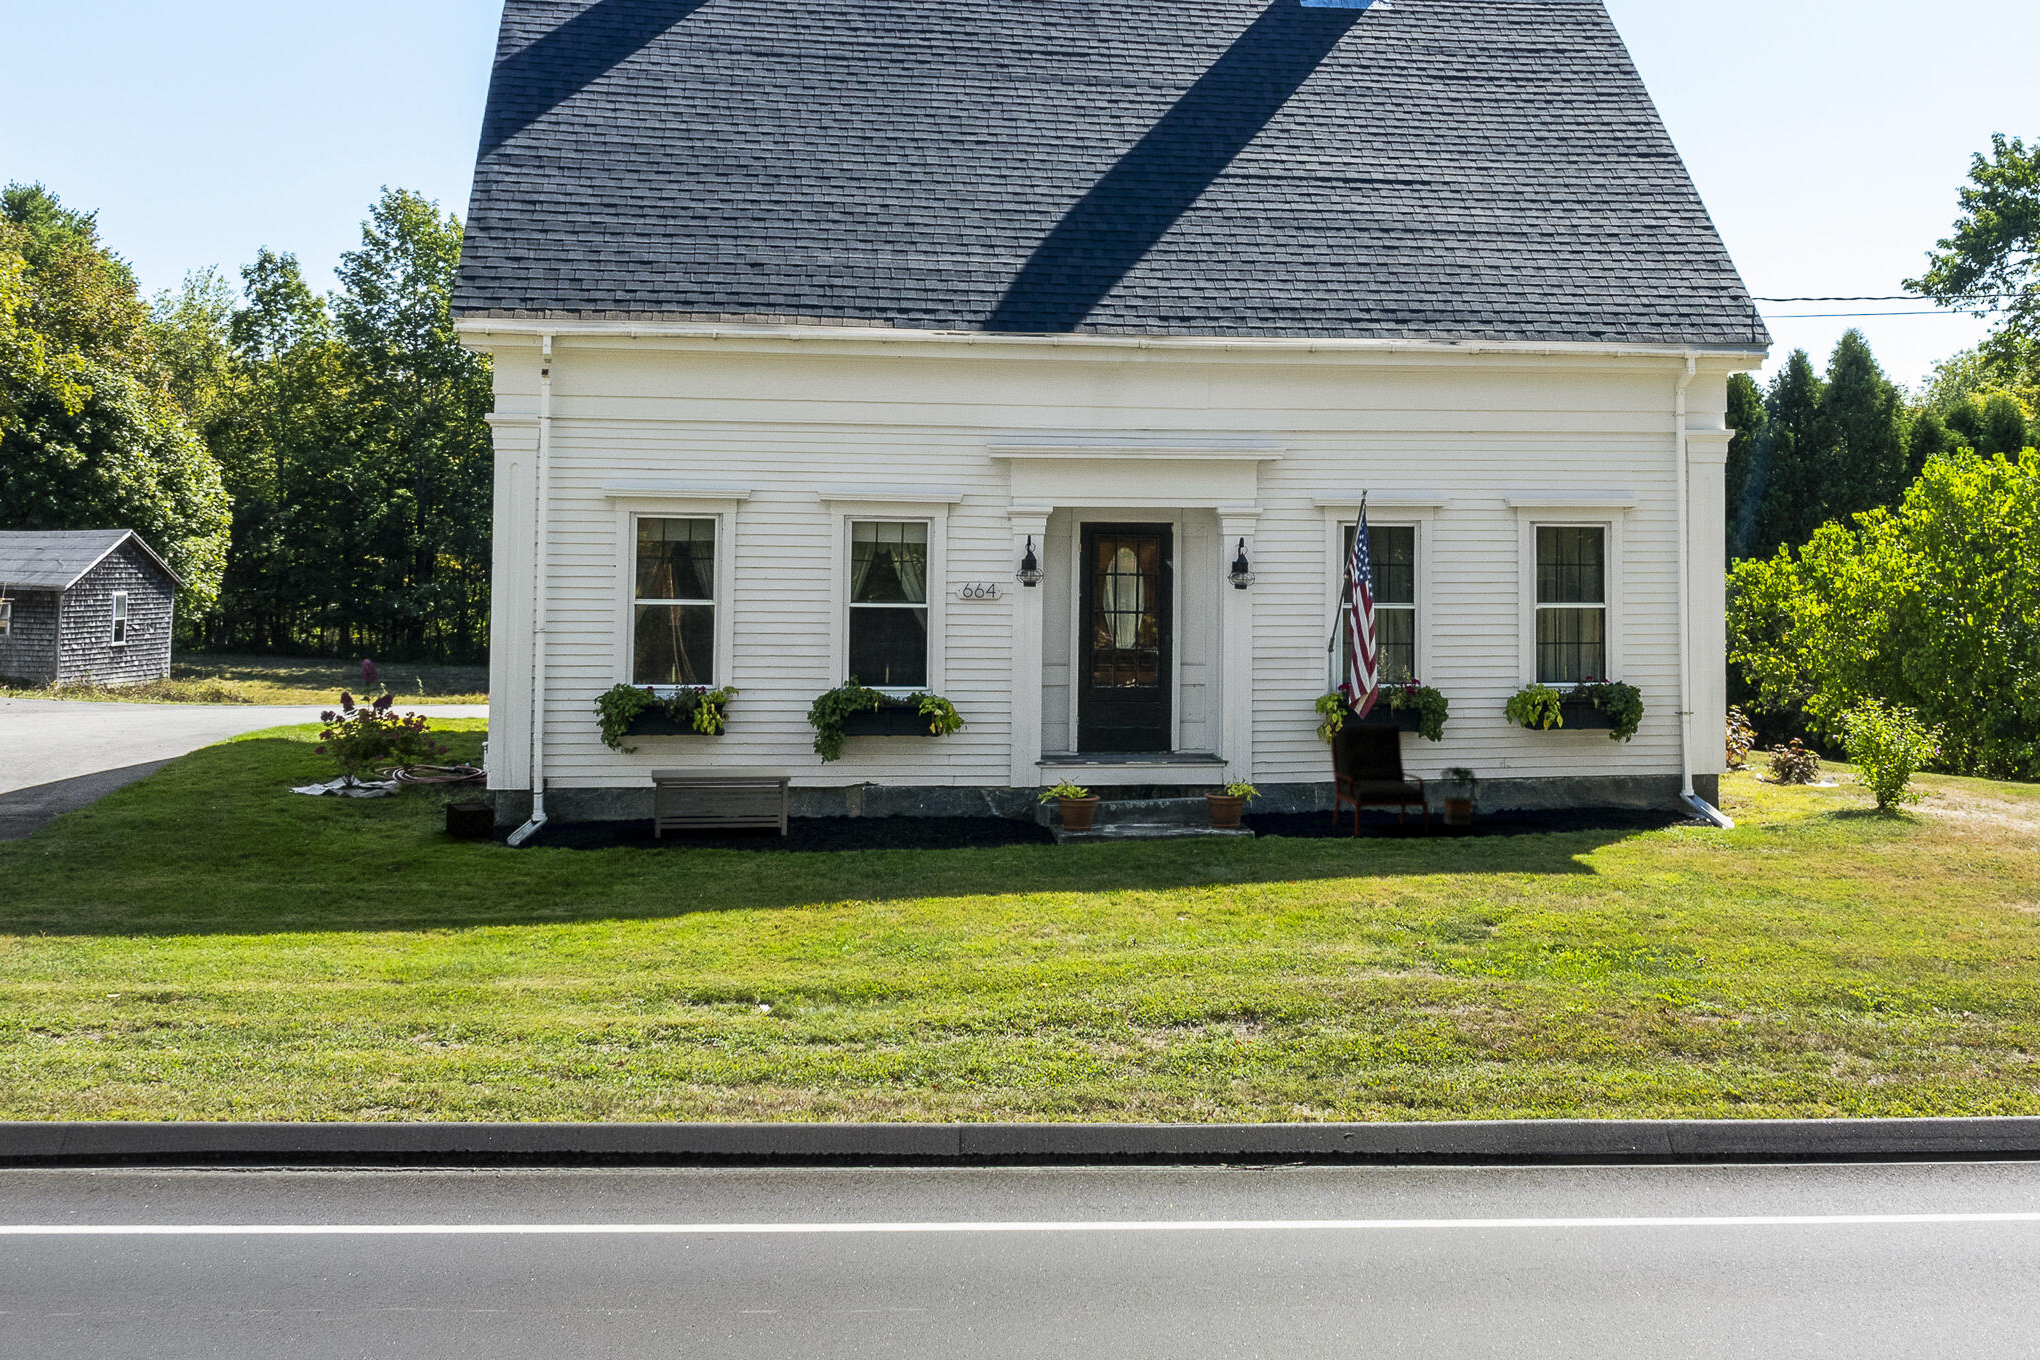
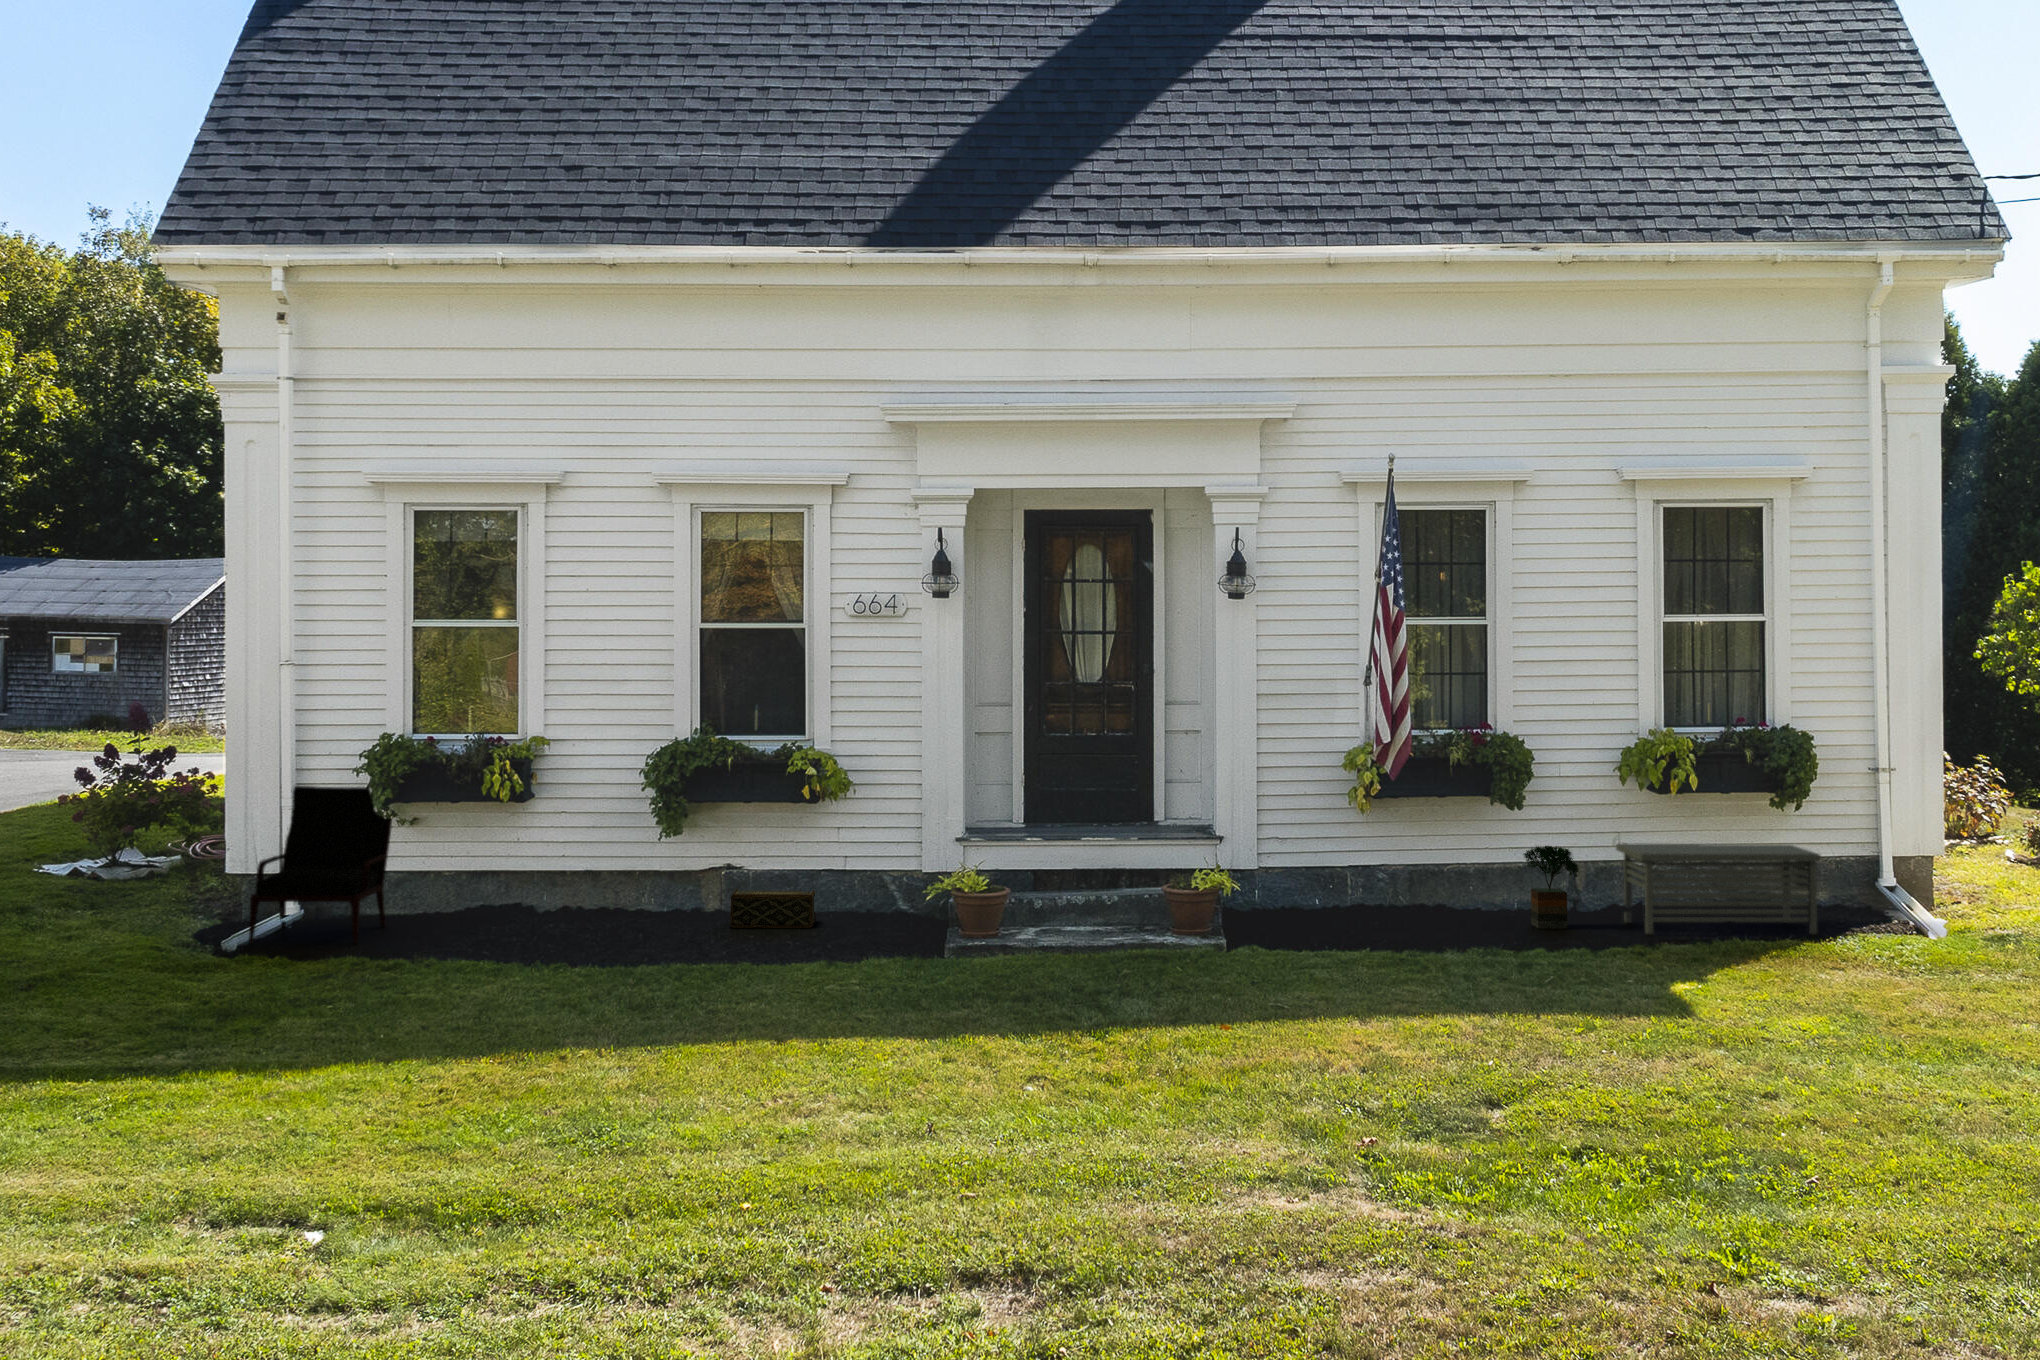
armchair: present [1331,725,1428,836] -> present [249,786,392,944]
storage bench: present [651,768,791,838] -> present [1616,843,1821,934]
woven basket: present [446,802,494,836] -> present [730,889,816,928]

